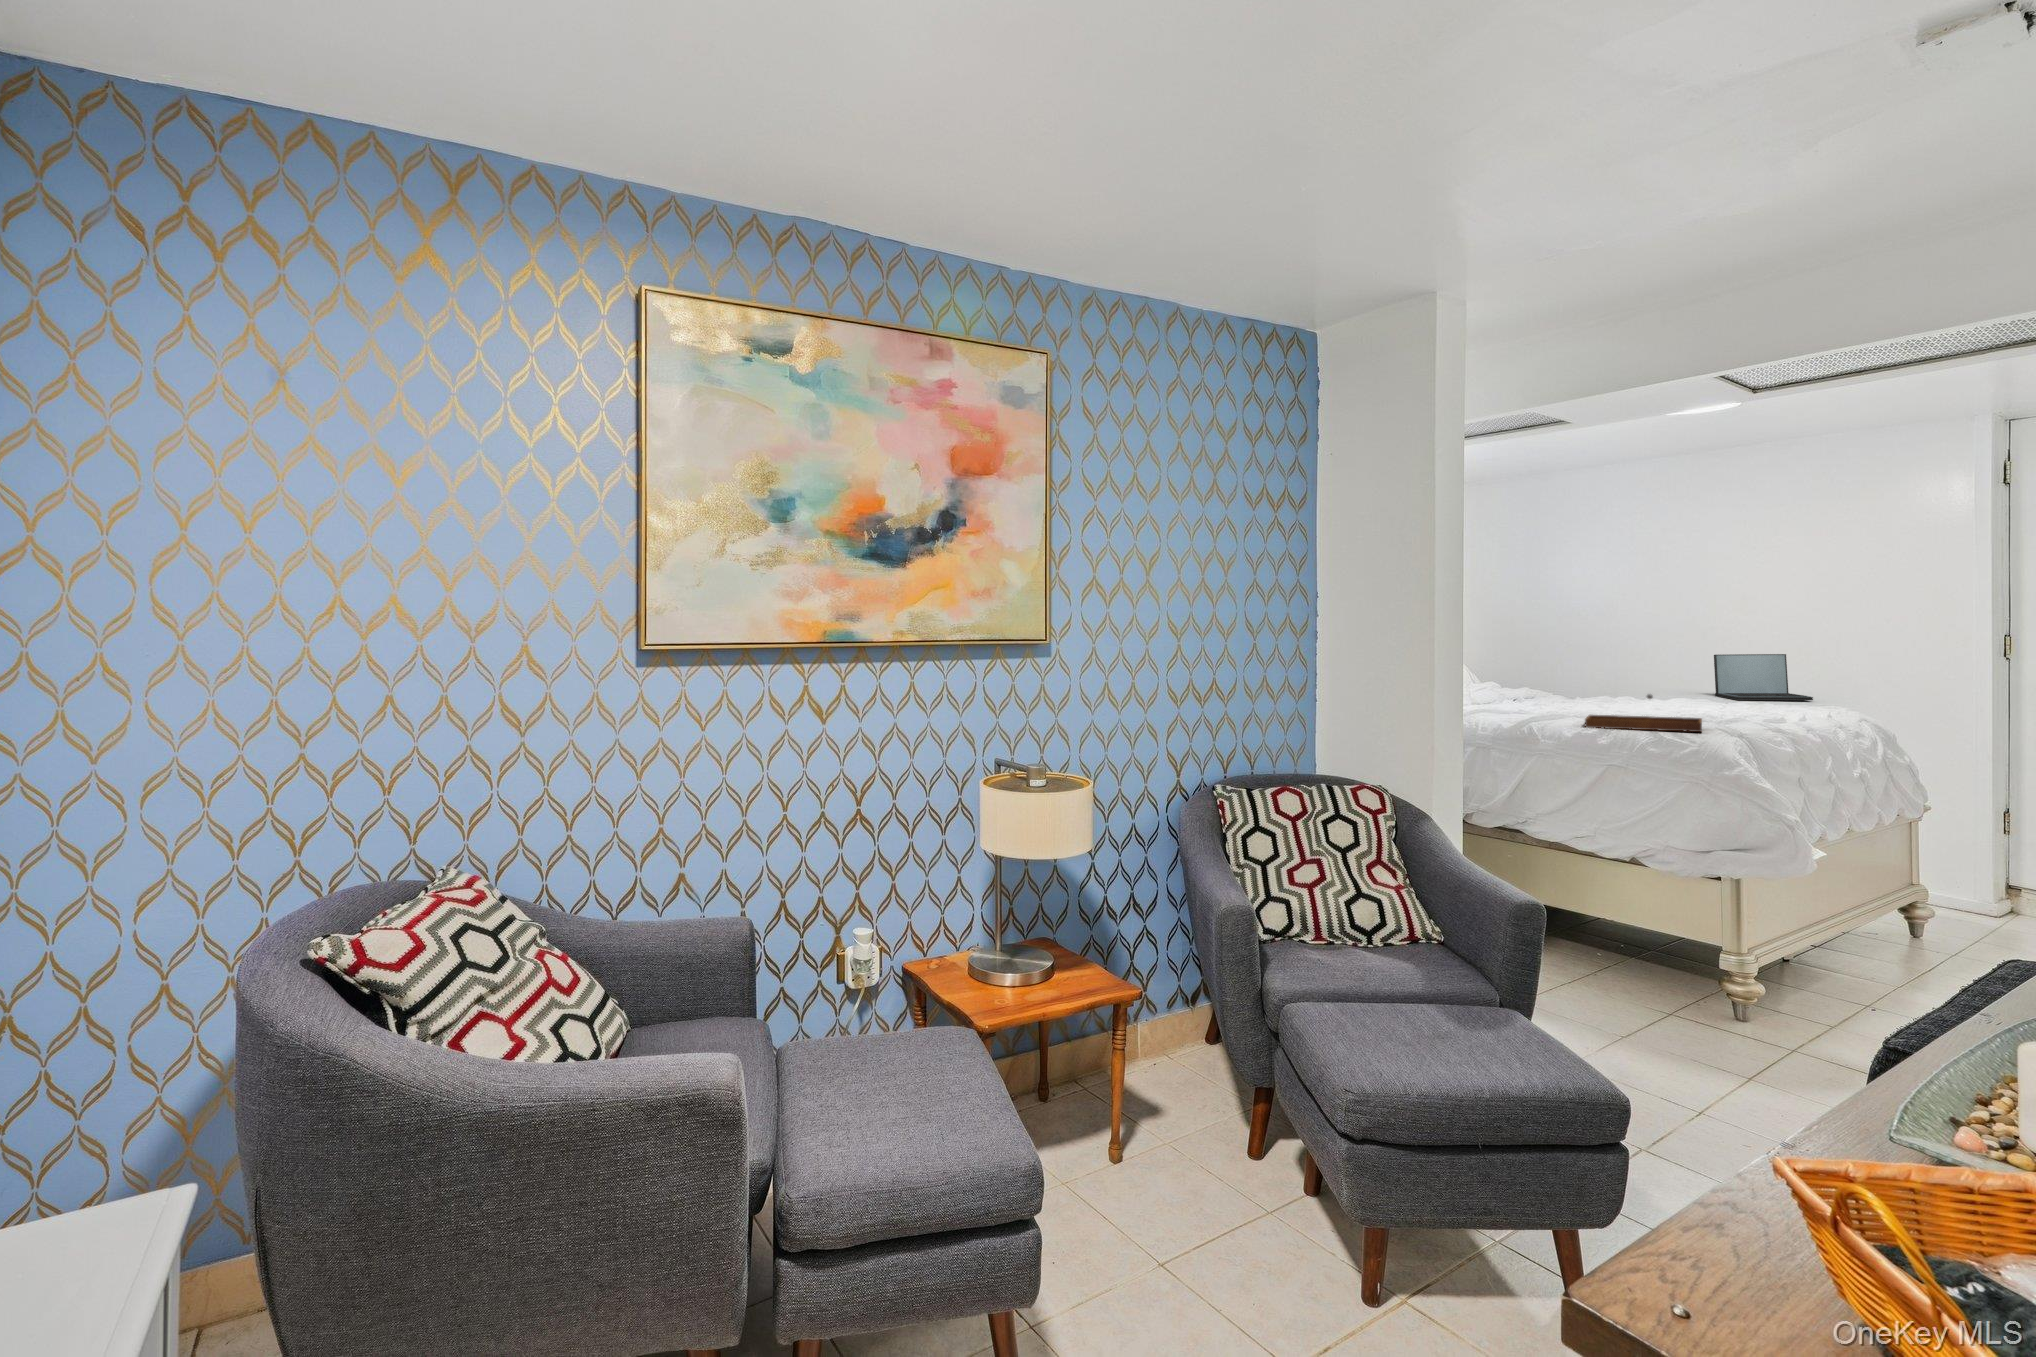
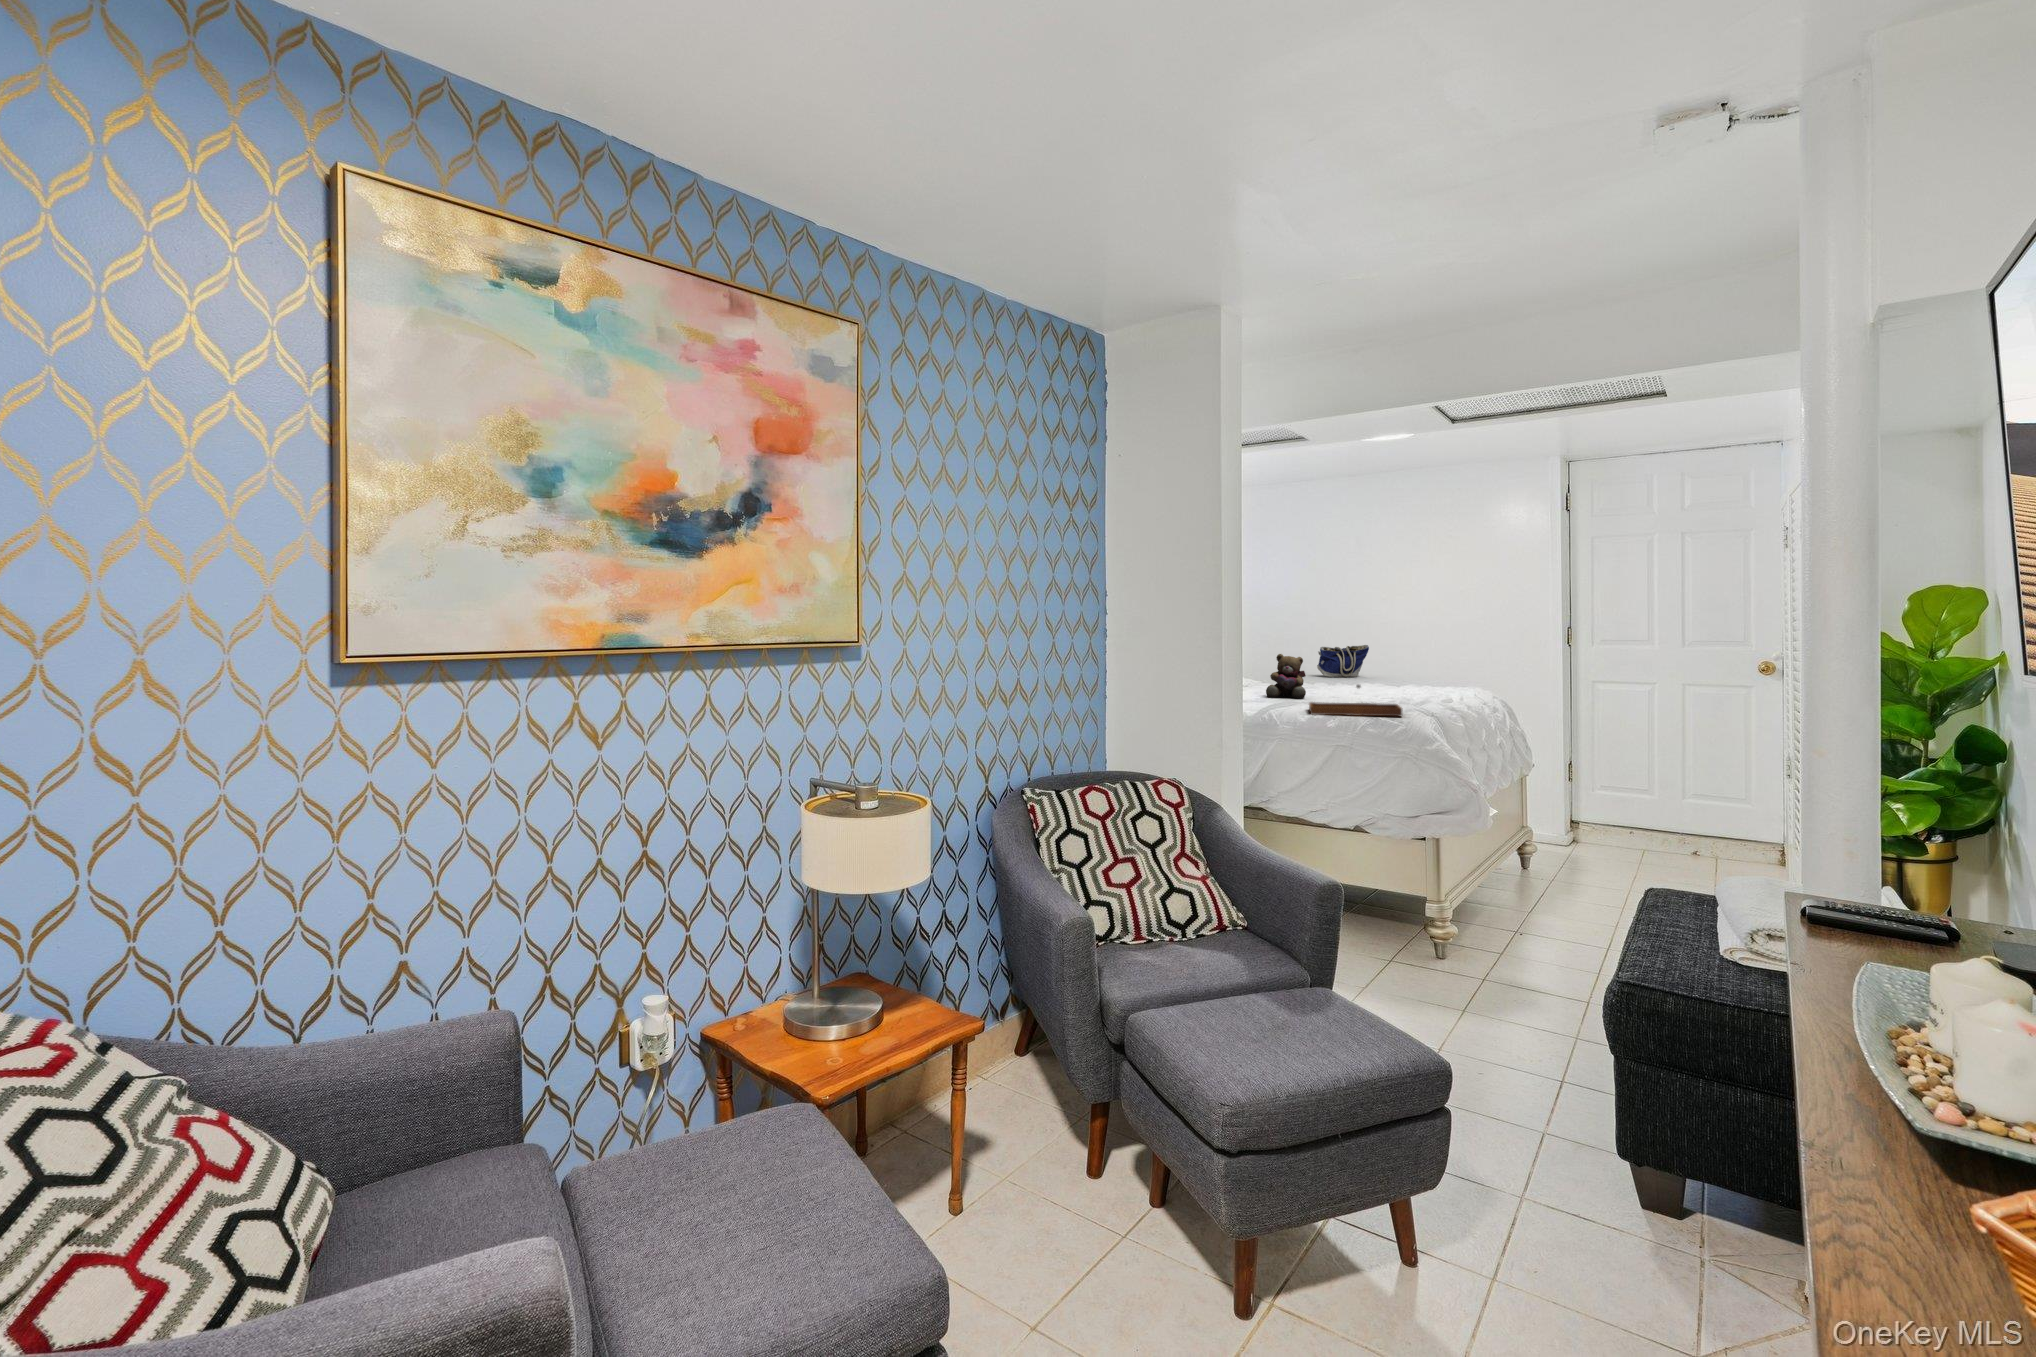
tote bag: none [1645,653,1716,691] -> present [1317,645,1369,677]
laptop: present [1714,654,1813,700] -> none [1370,646,1444,684]
teddy bear: none [1550,661,1600,712] -> present [1266,654,1306,698]

